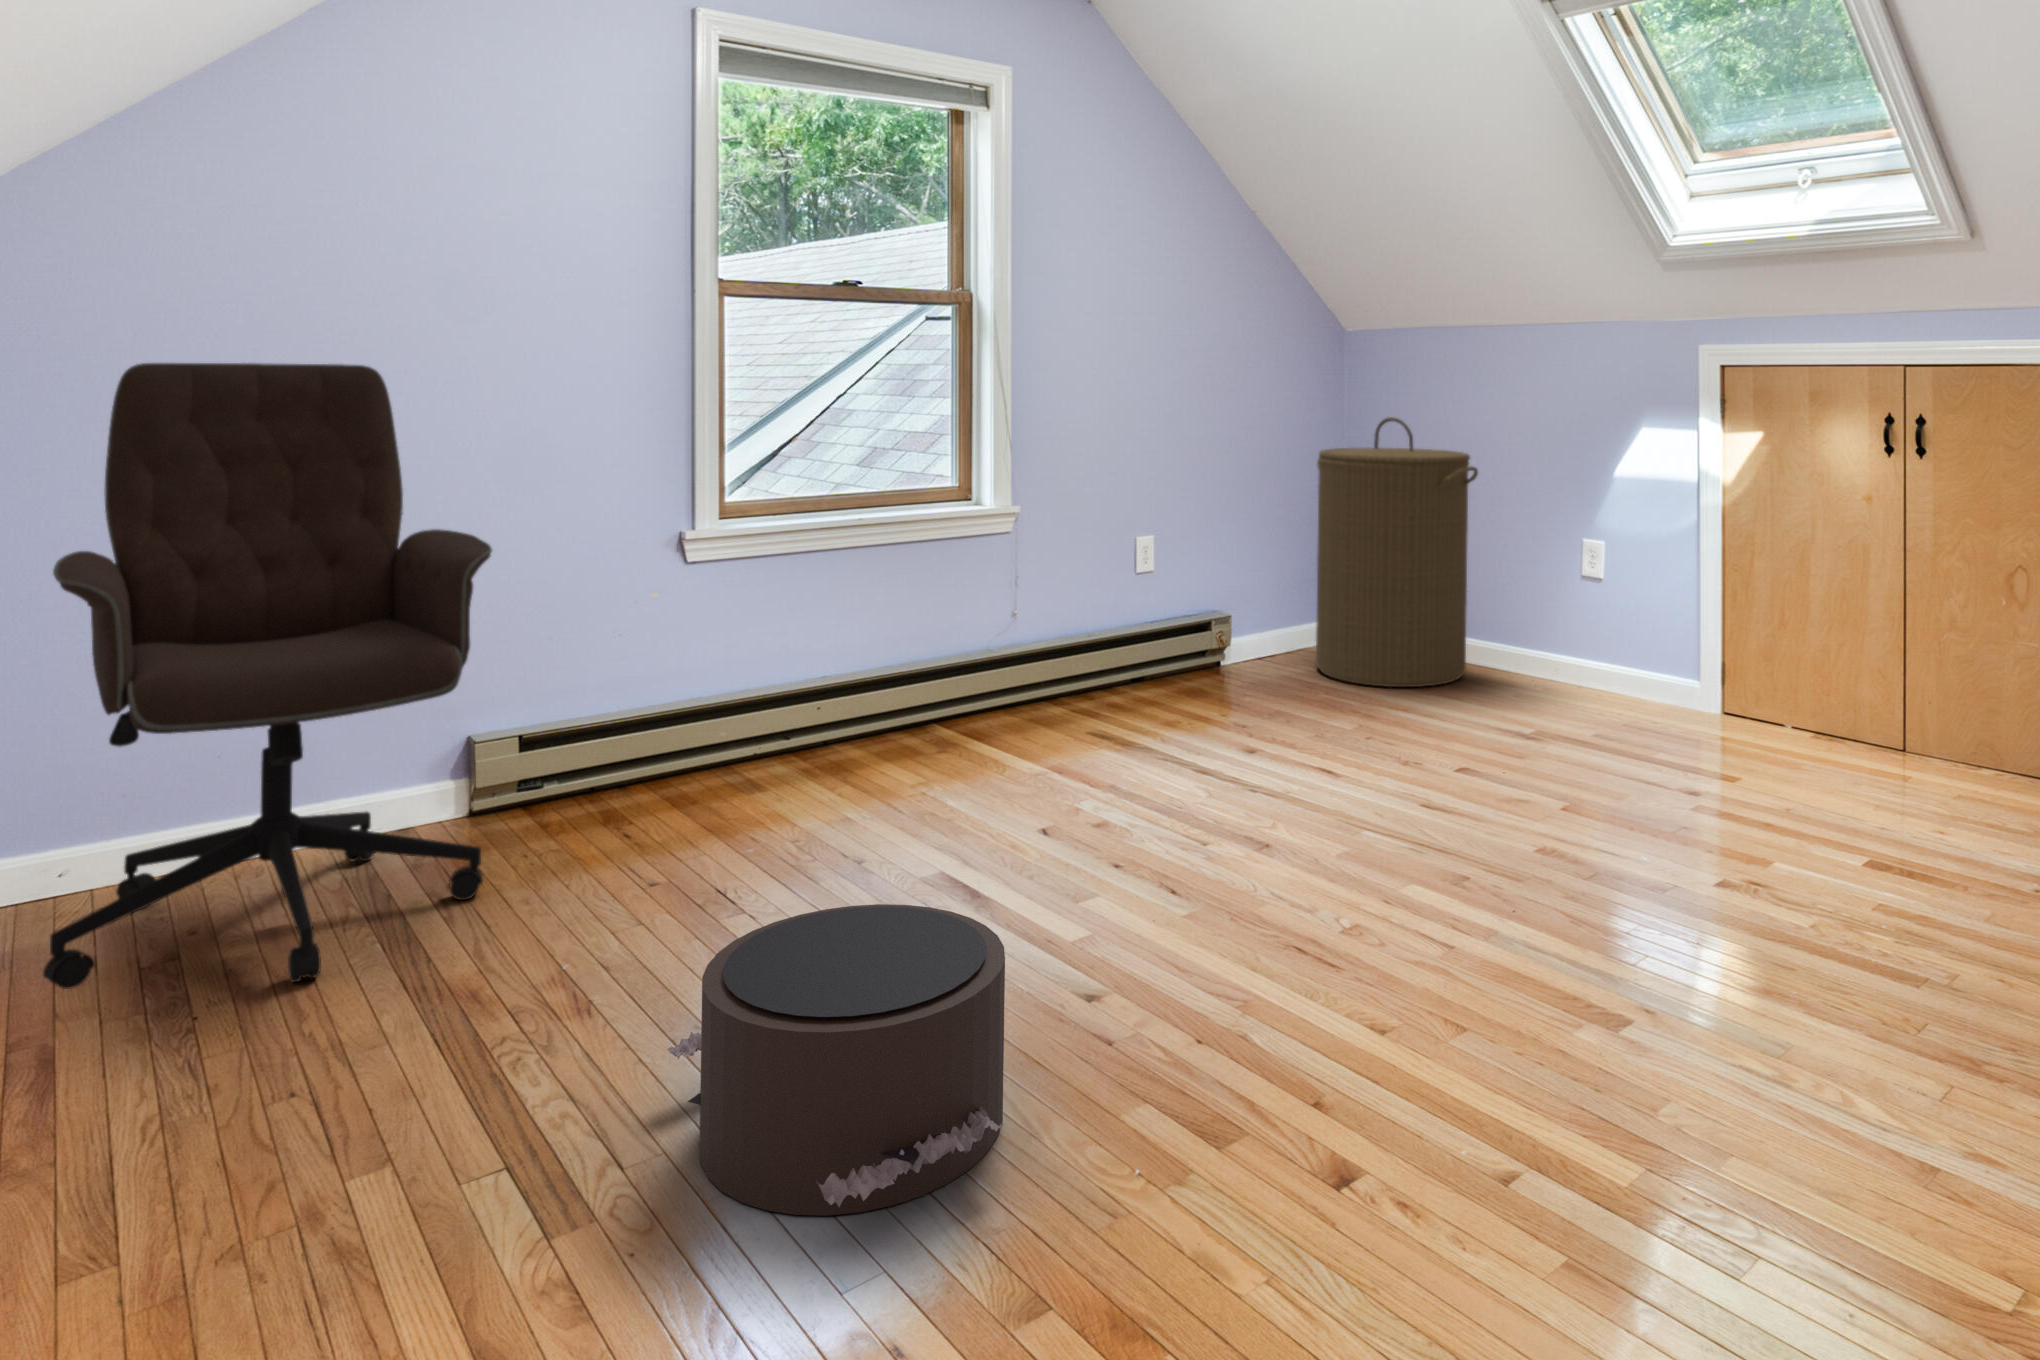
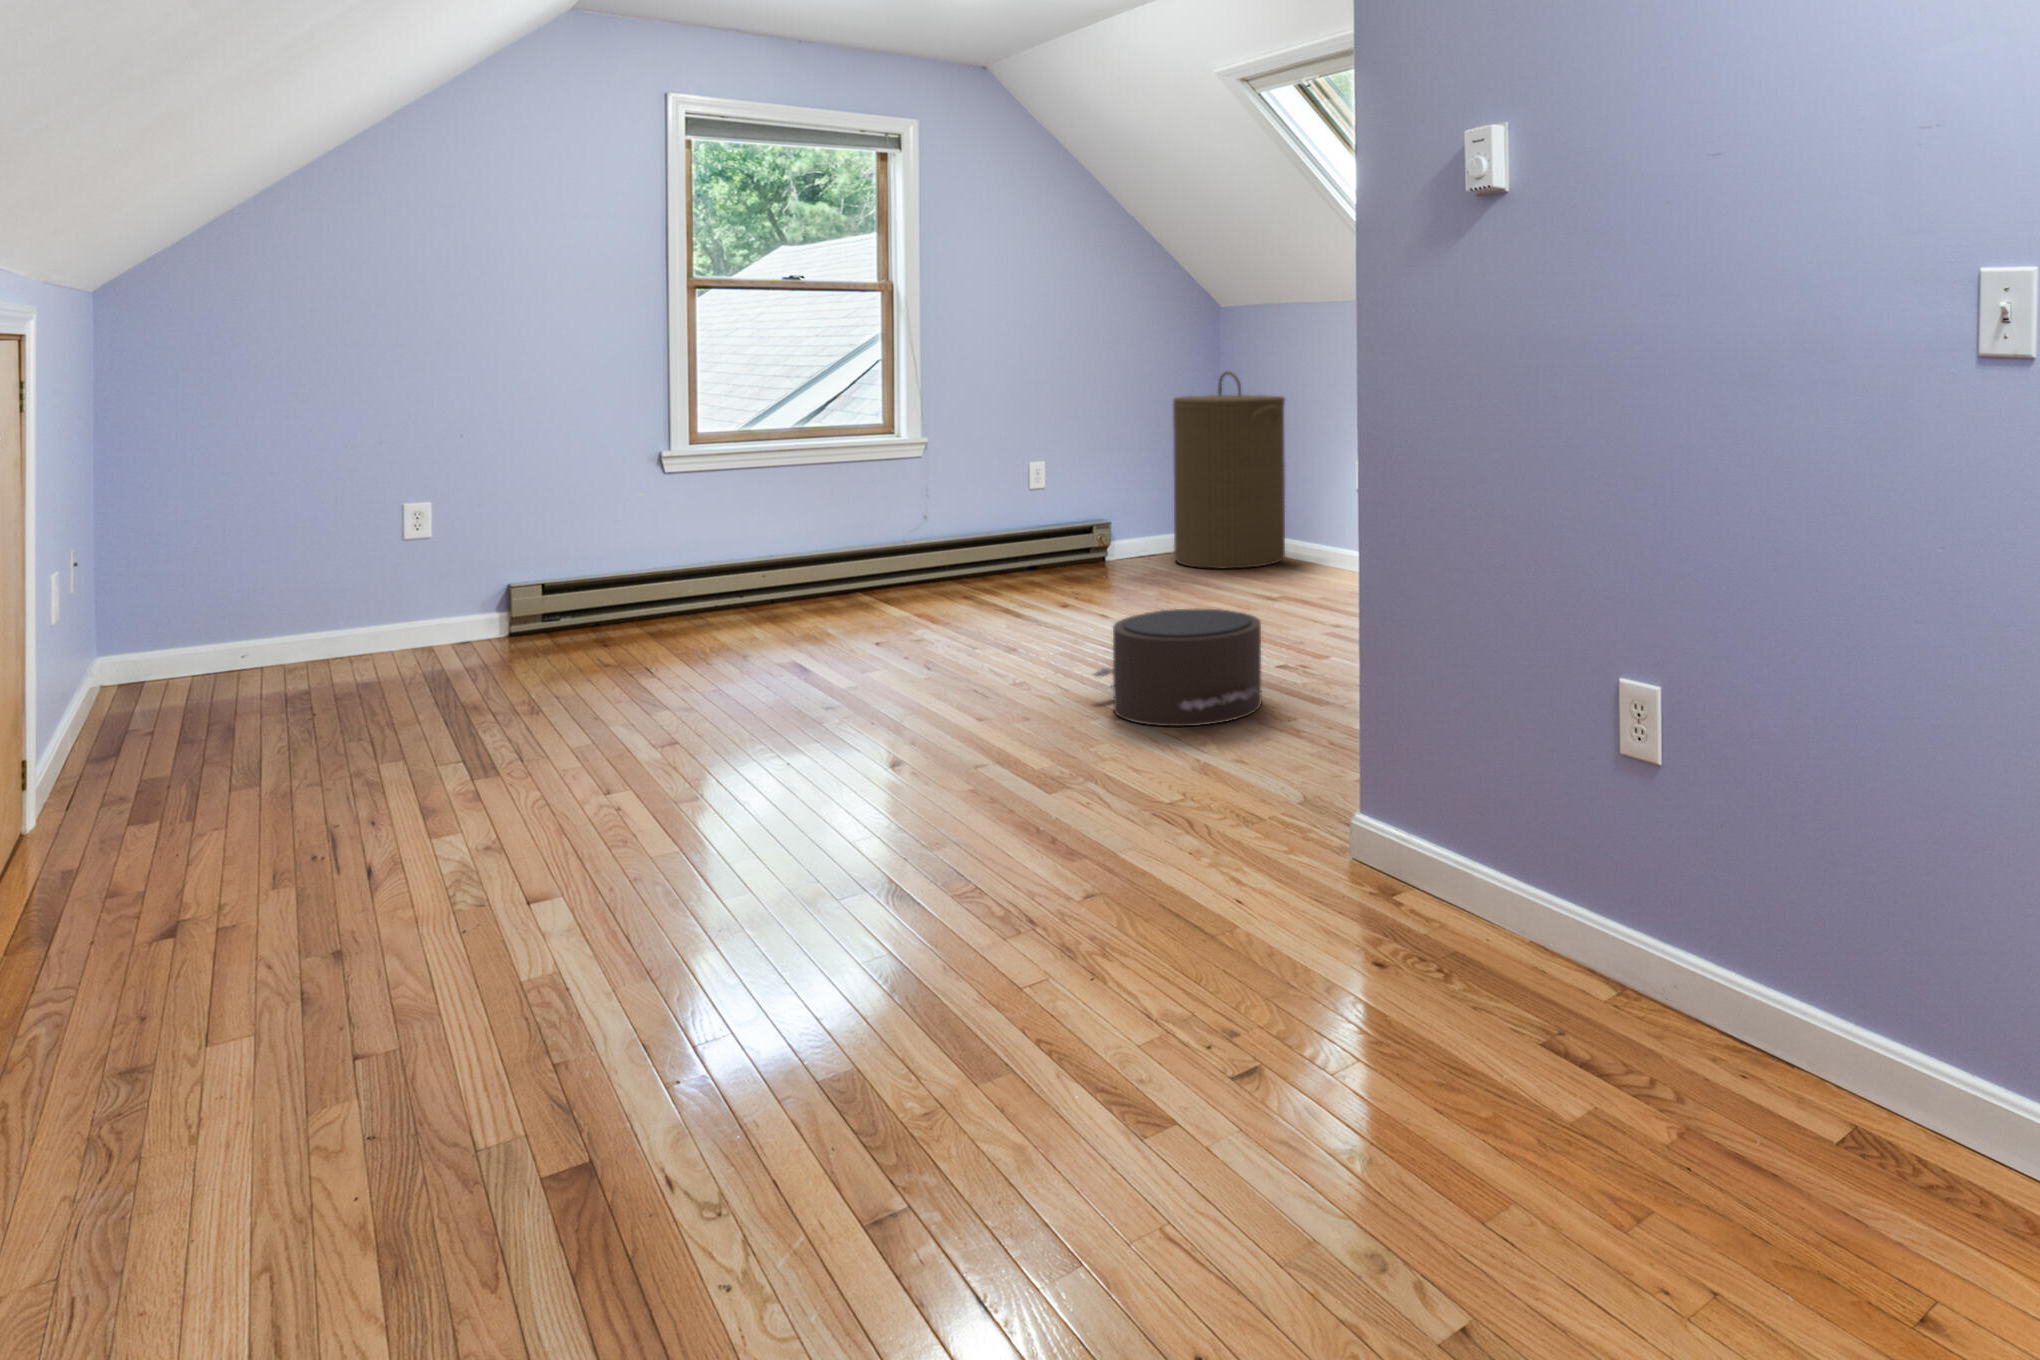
office chair: present [43,363,492,989] -> none [219,341,497,703]
pouf: present [667,904,1005,1216] -> present [1094,609,1262,726]

